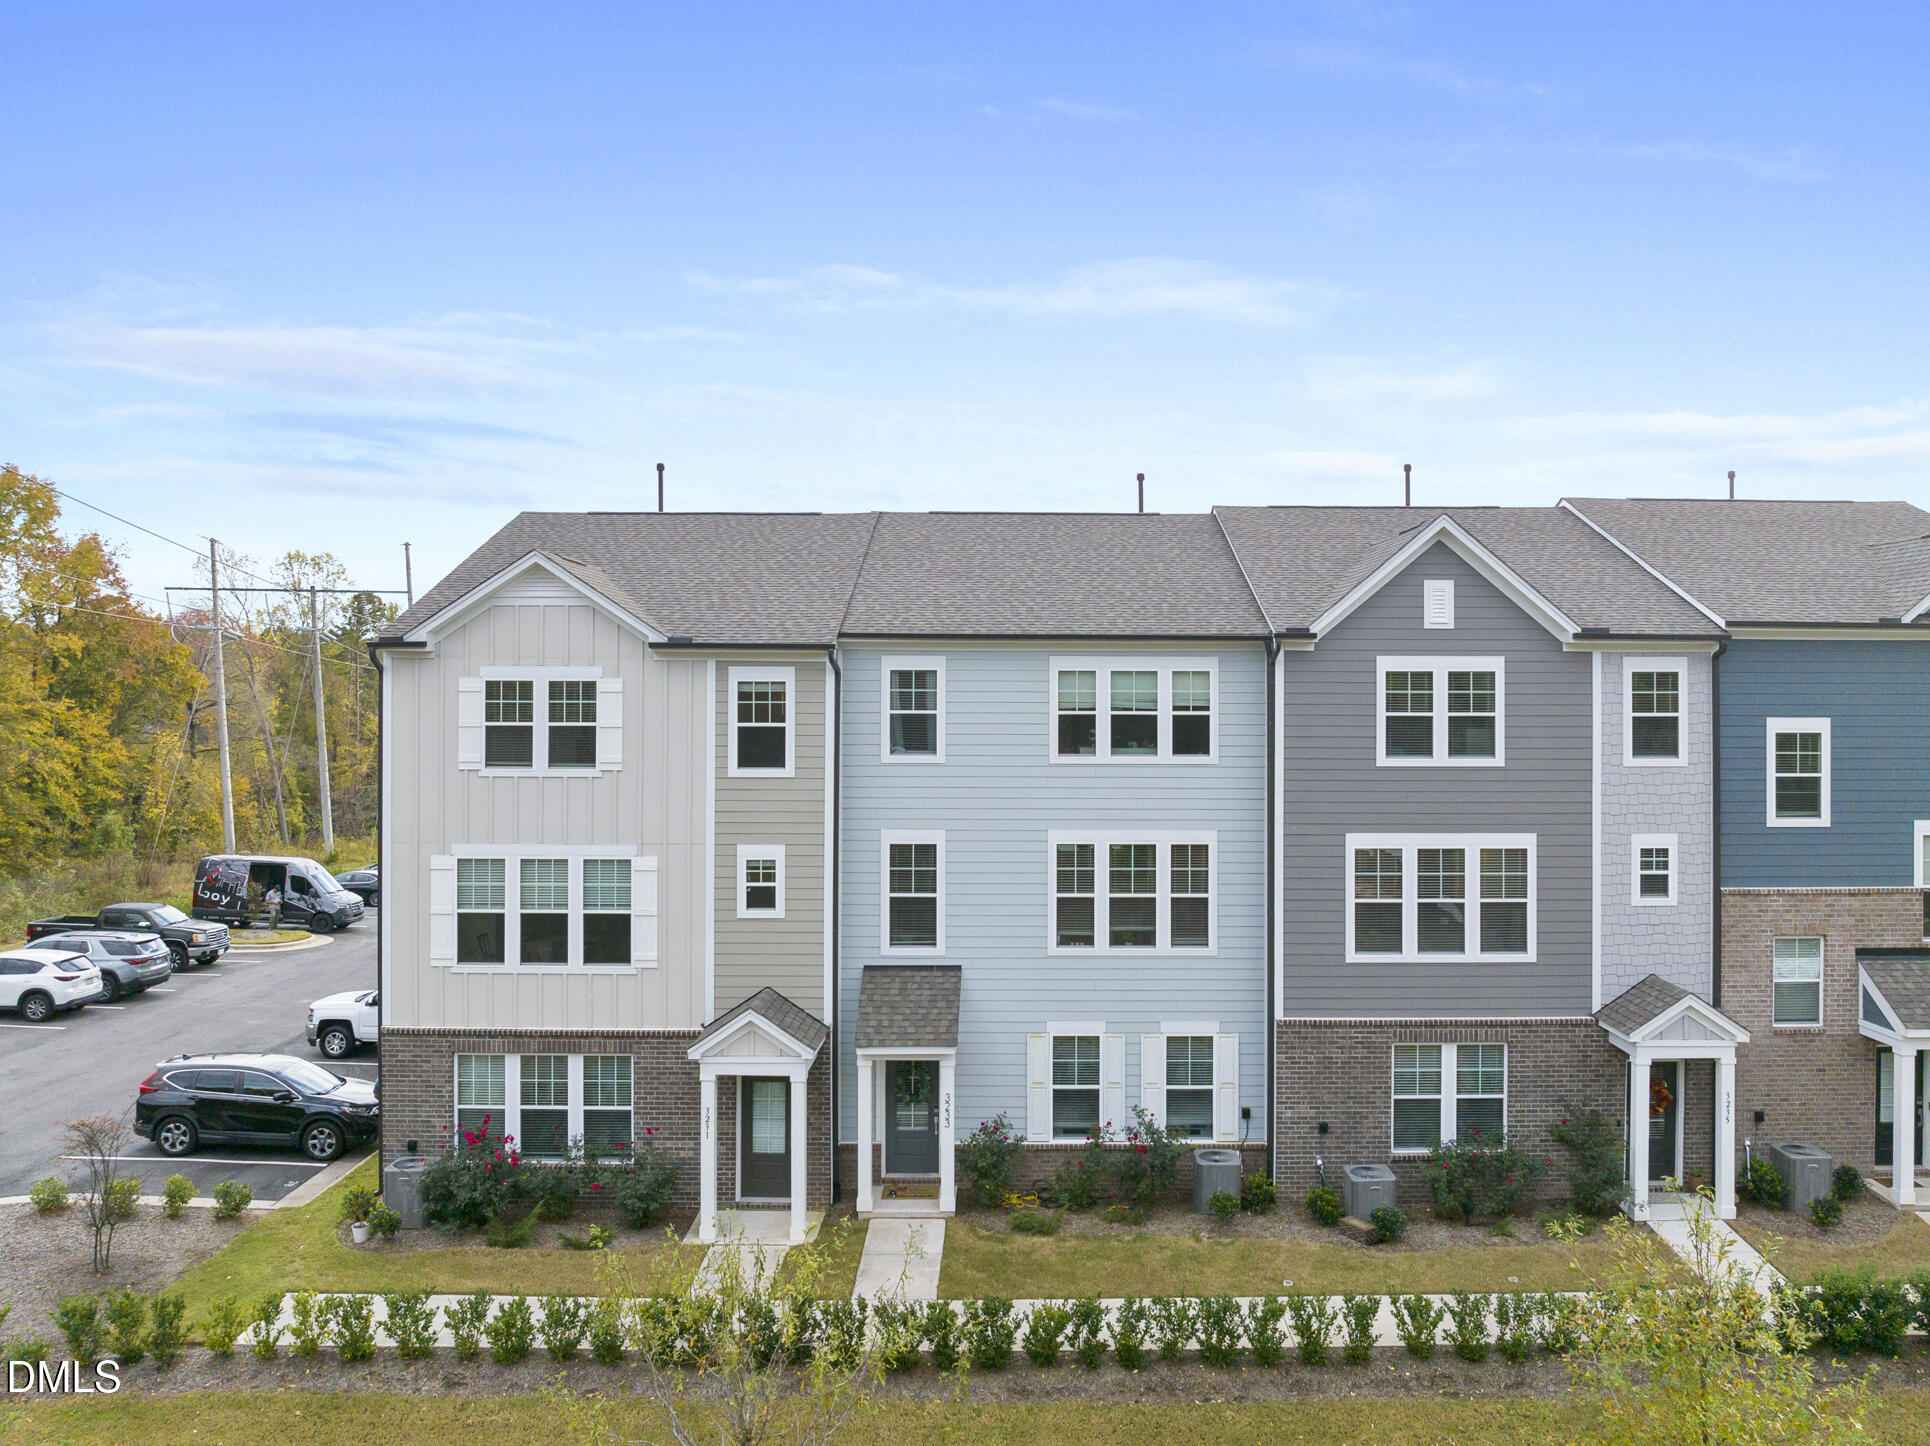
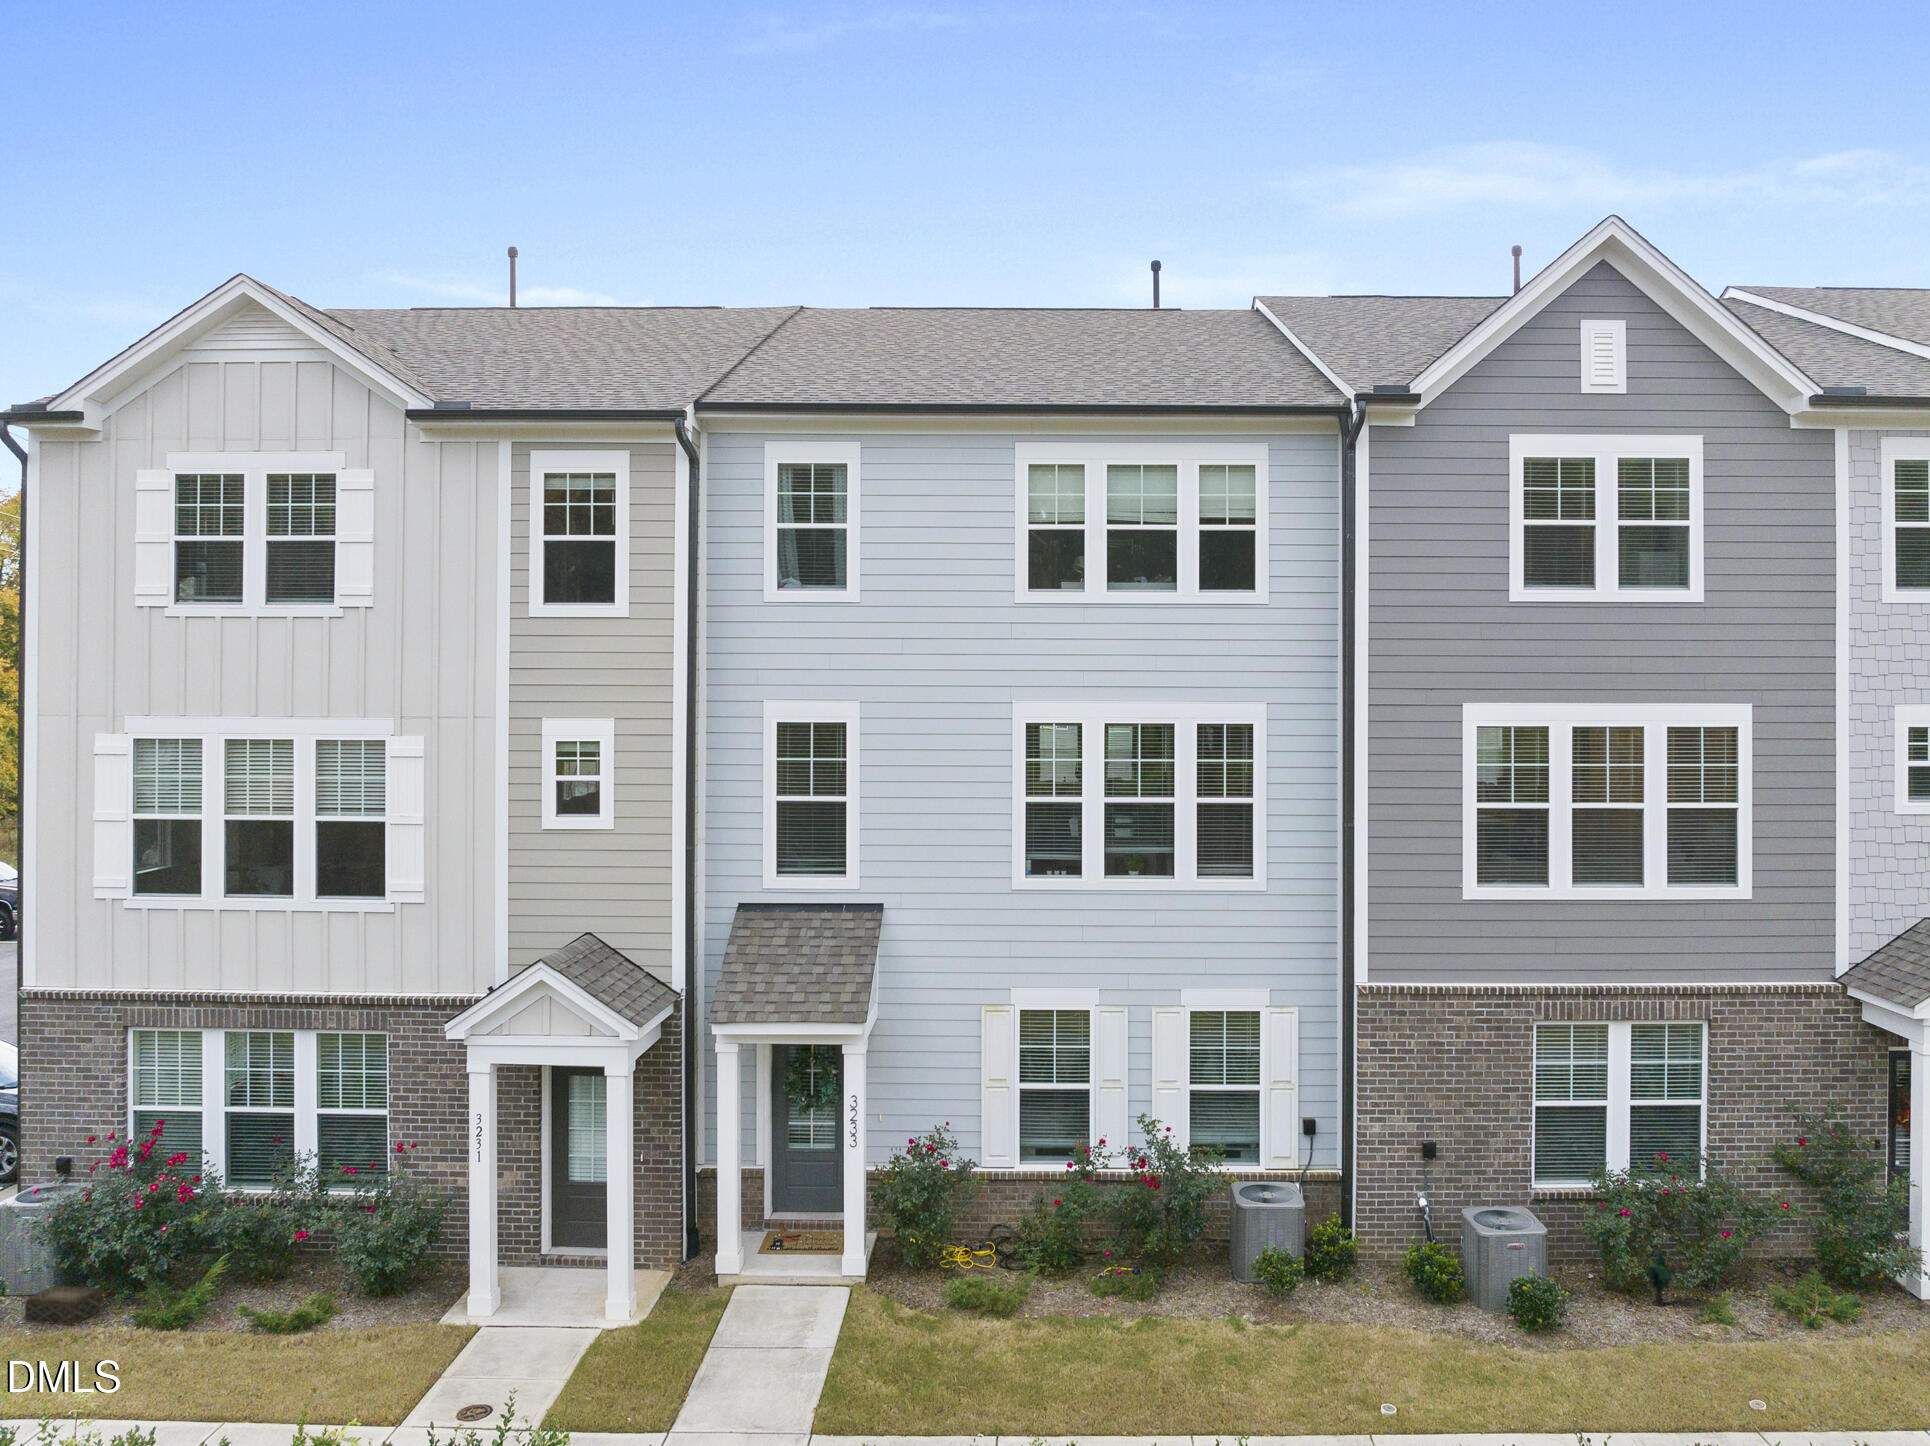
woven basket: present [1338,1215,1378,1245] -> present [25,1285,102,1325]

